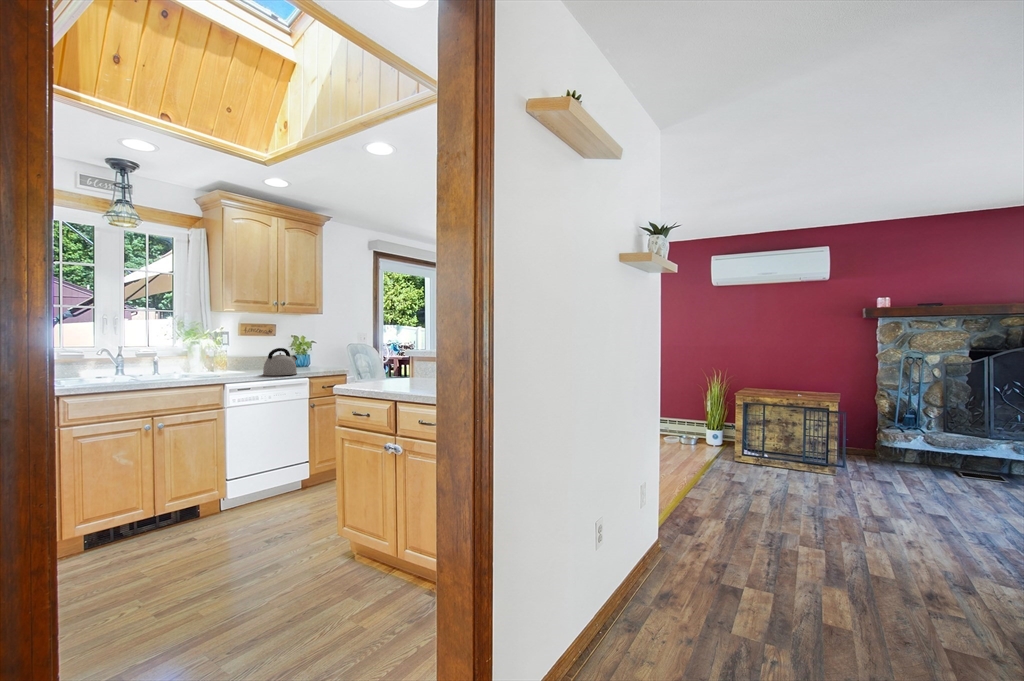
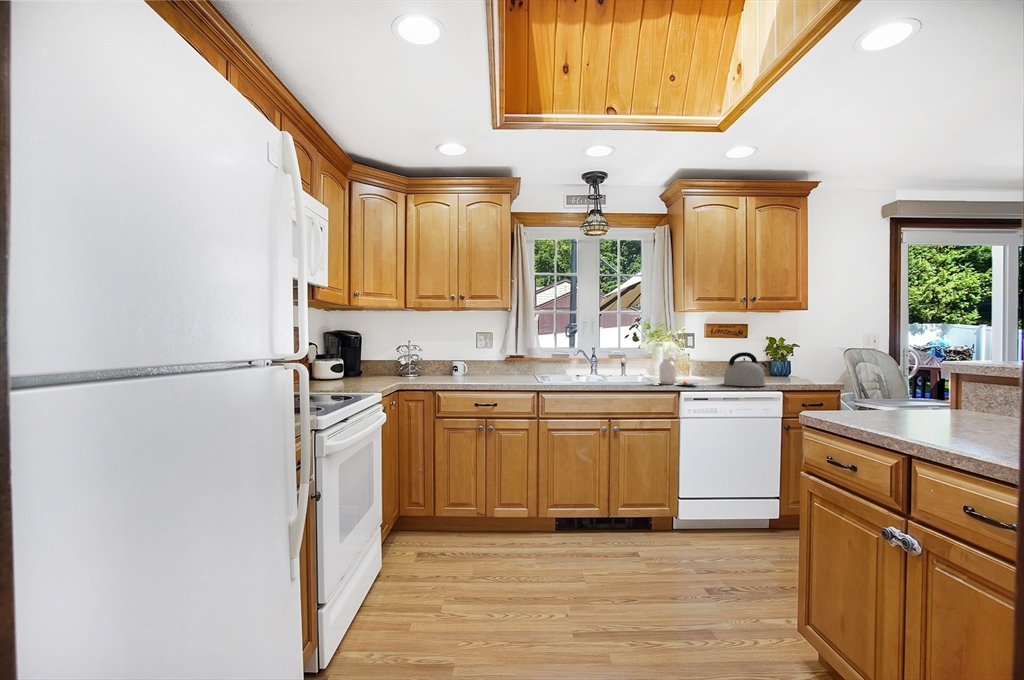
jar: none [201,356,244,380] -> present [659,359,699,385]

